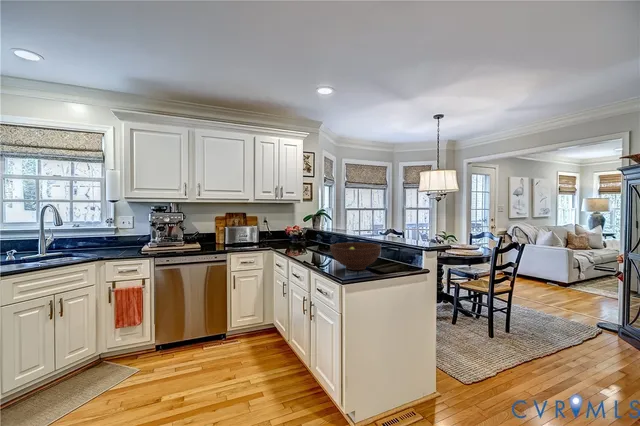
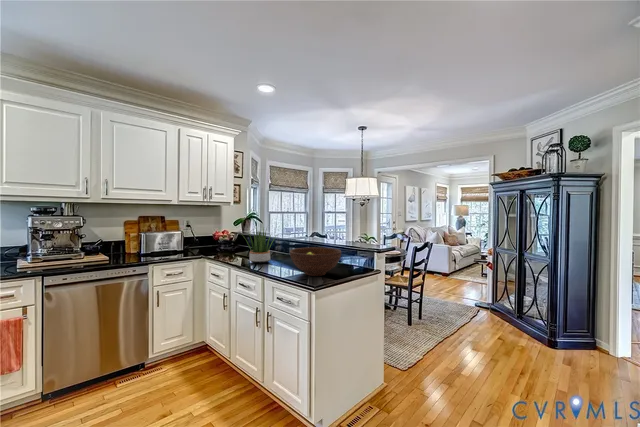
potted plant: none [296,222,333,256] -> present [246,229,275,264]

